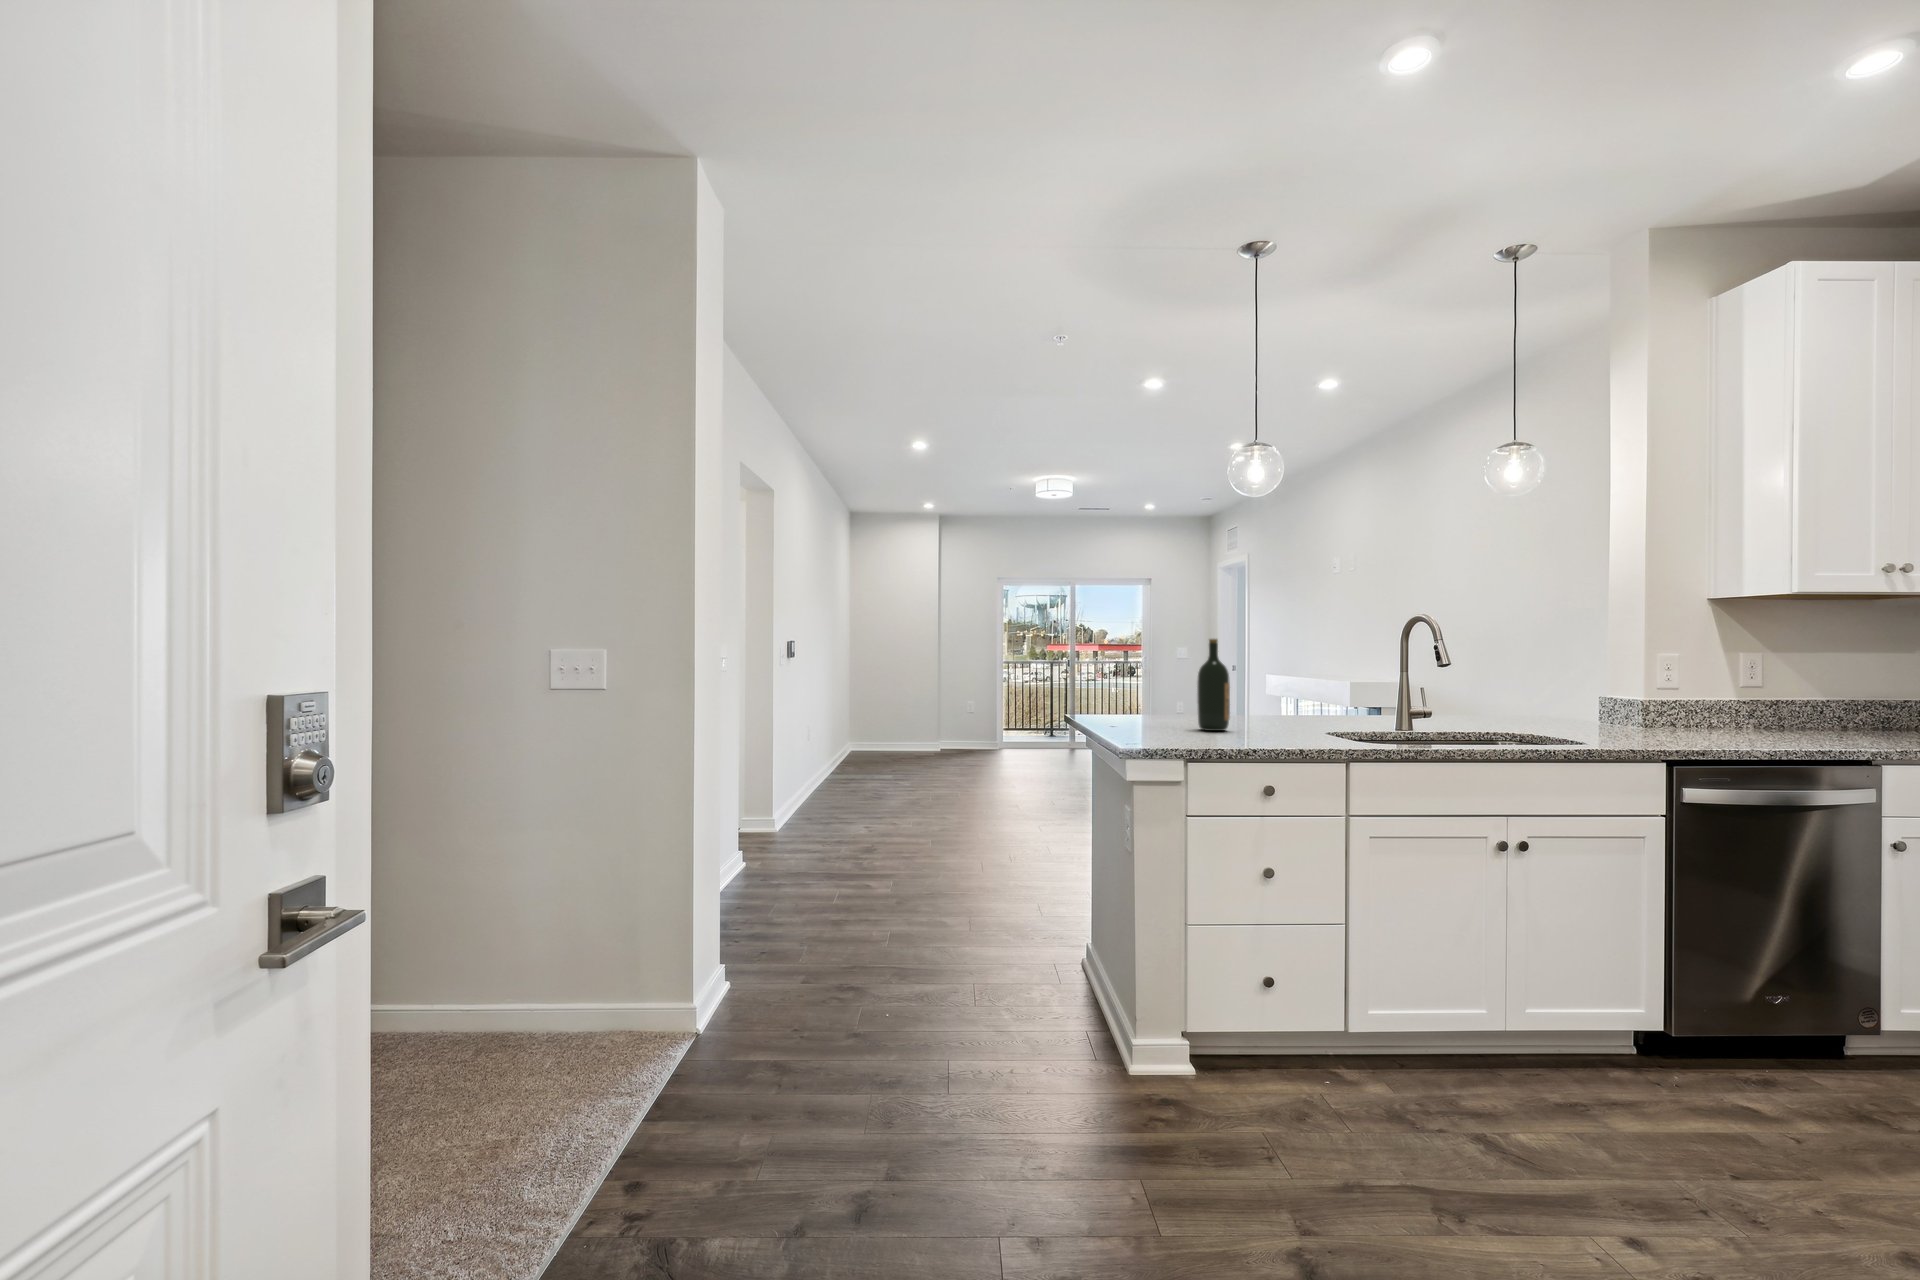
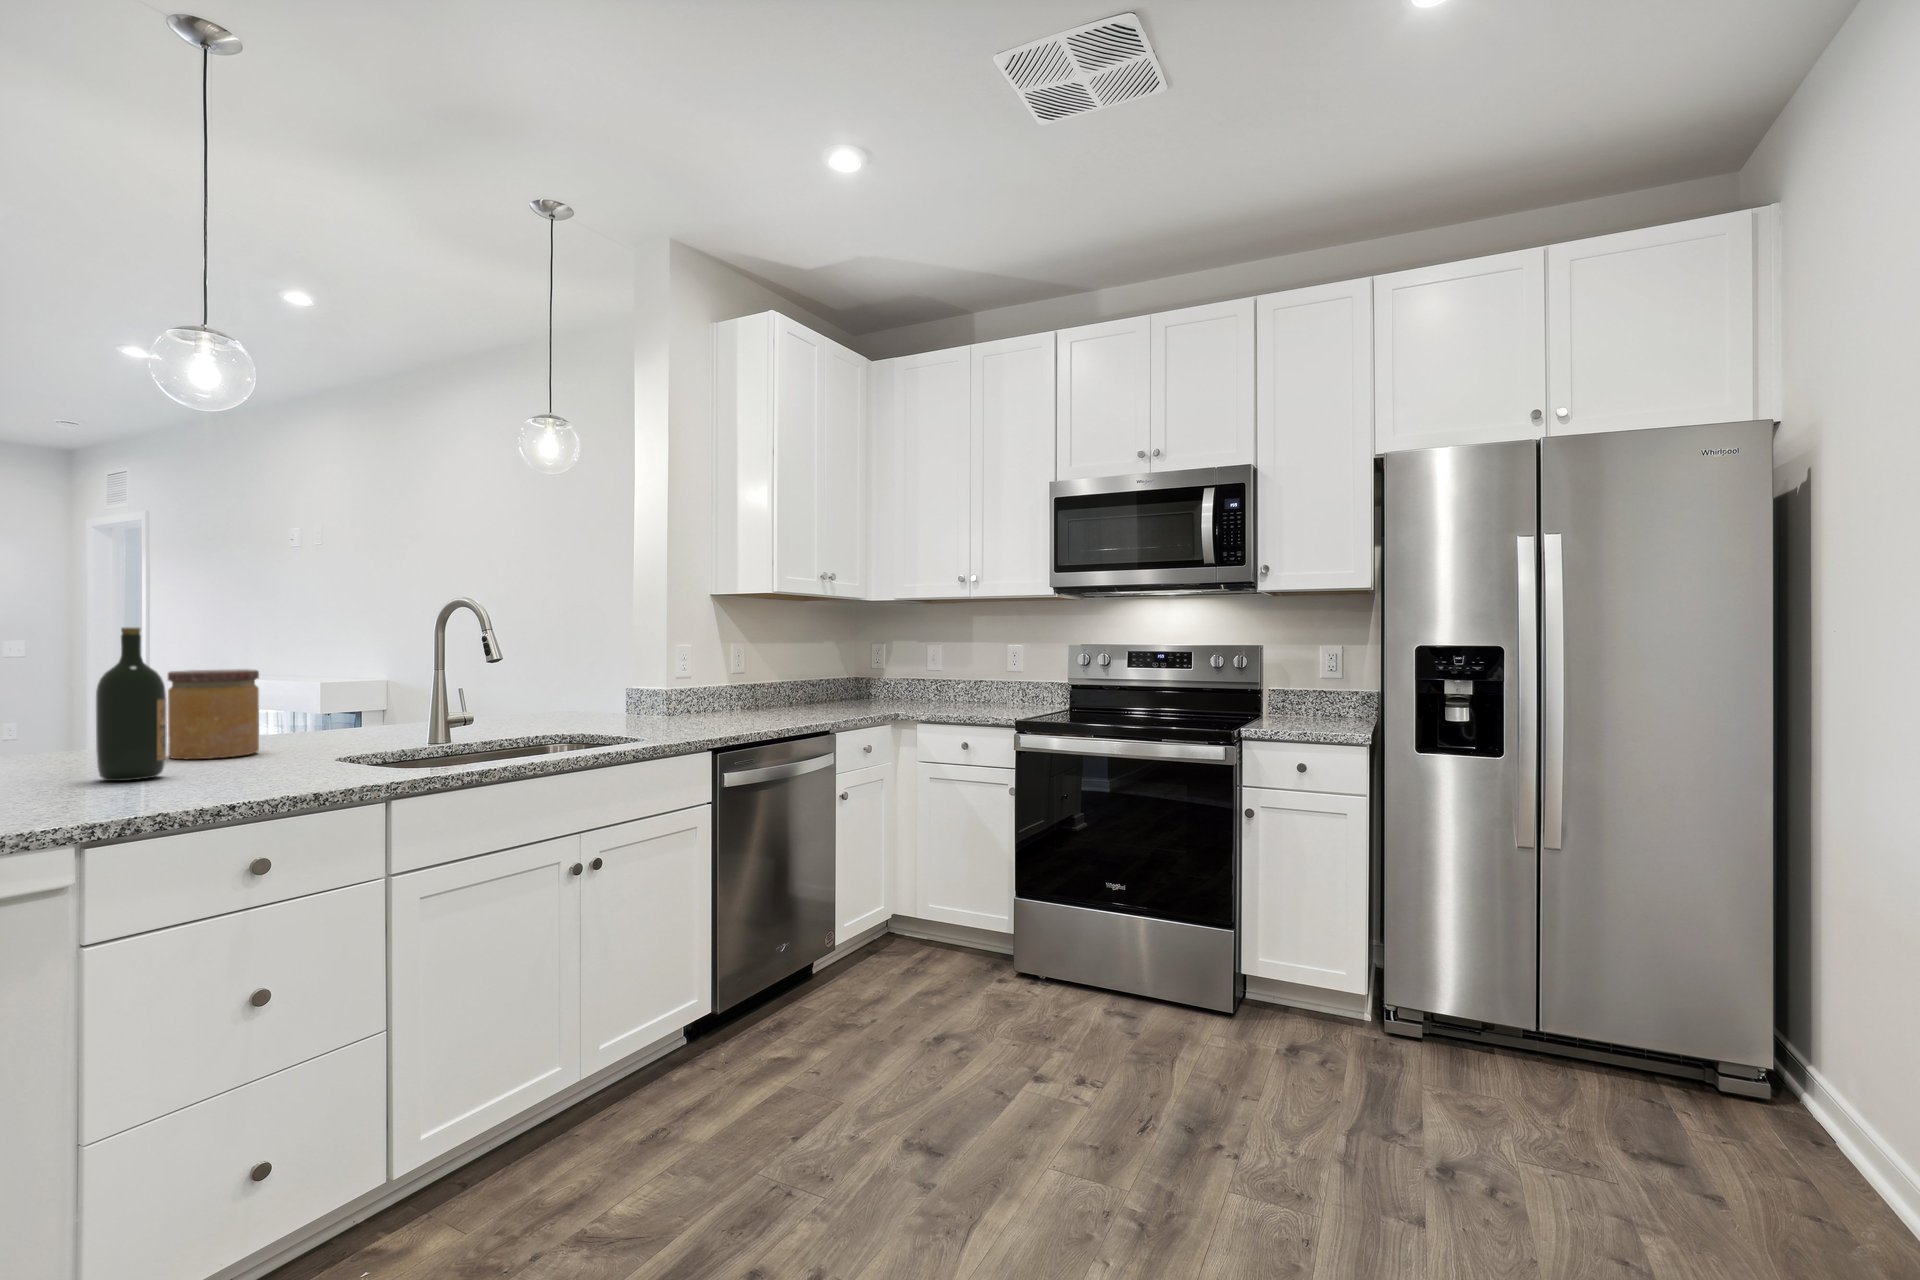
jar: none [1235,666,1284,724] -> present [168,669,259,759]

